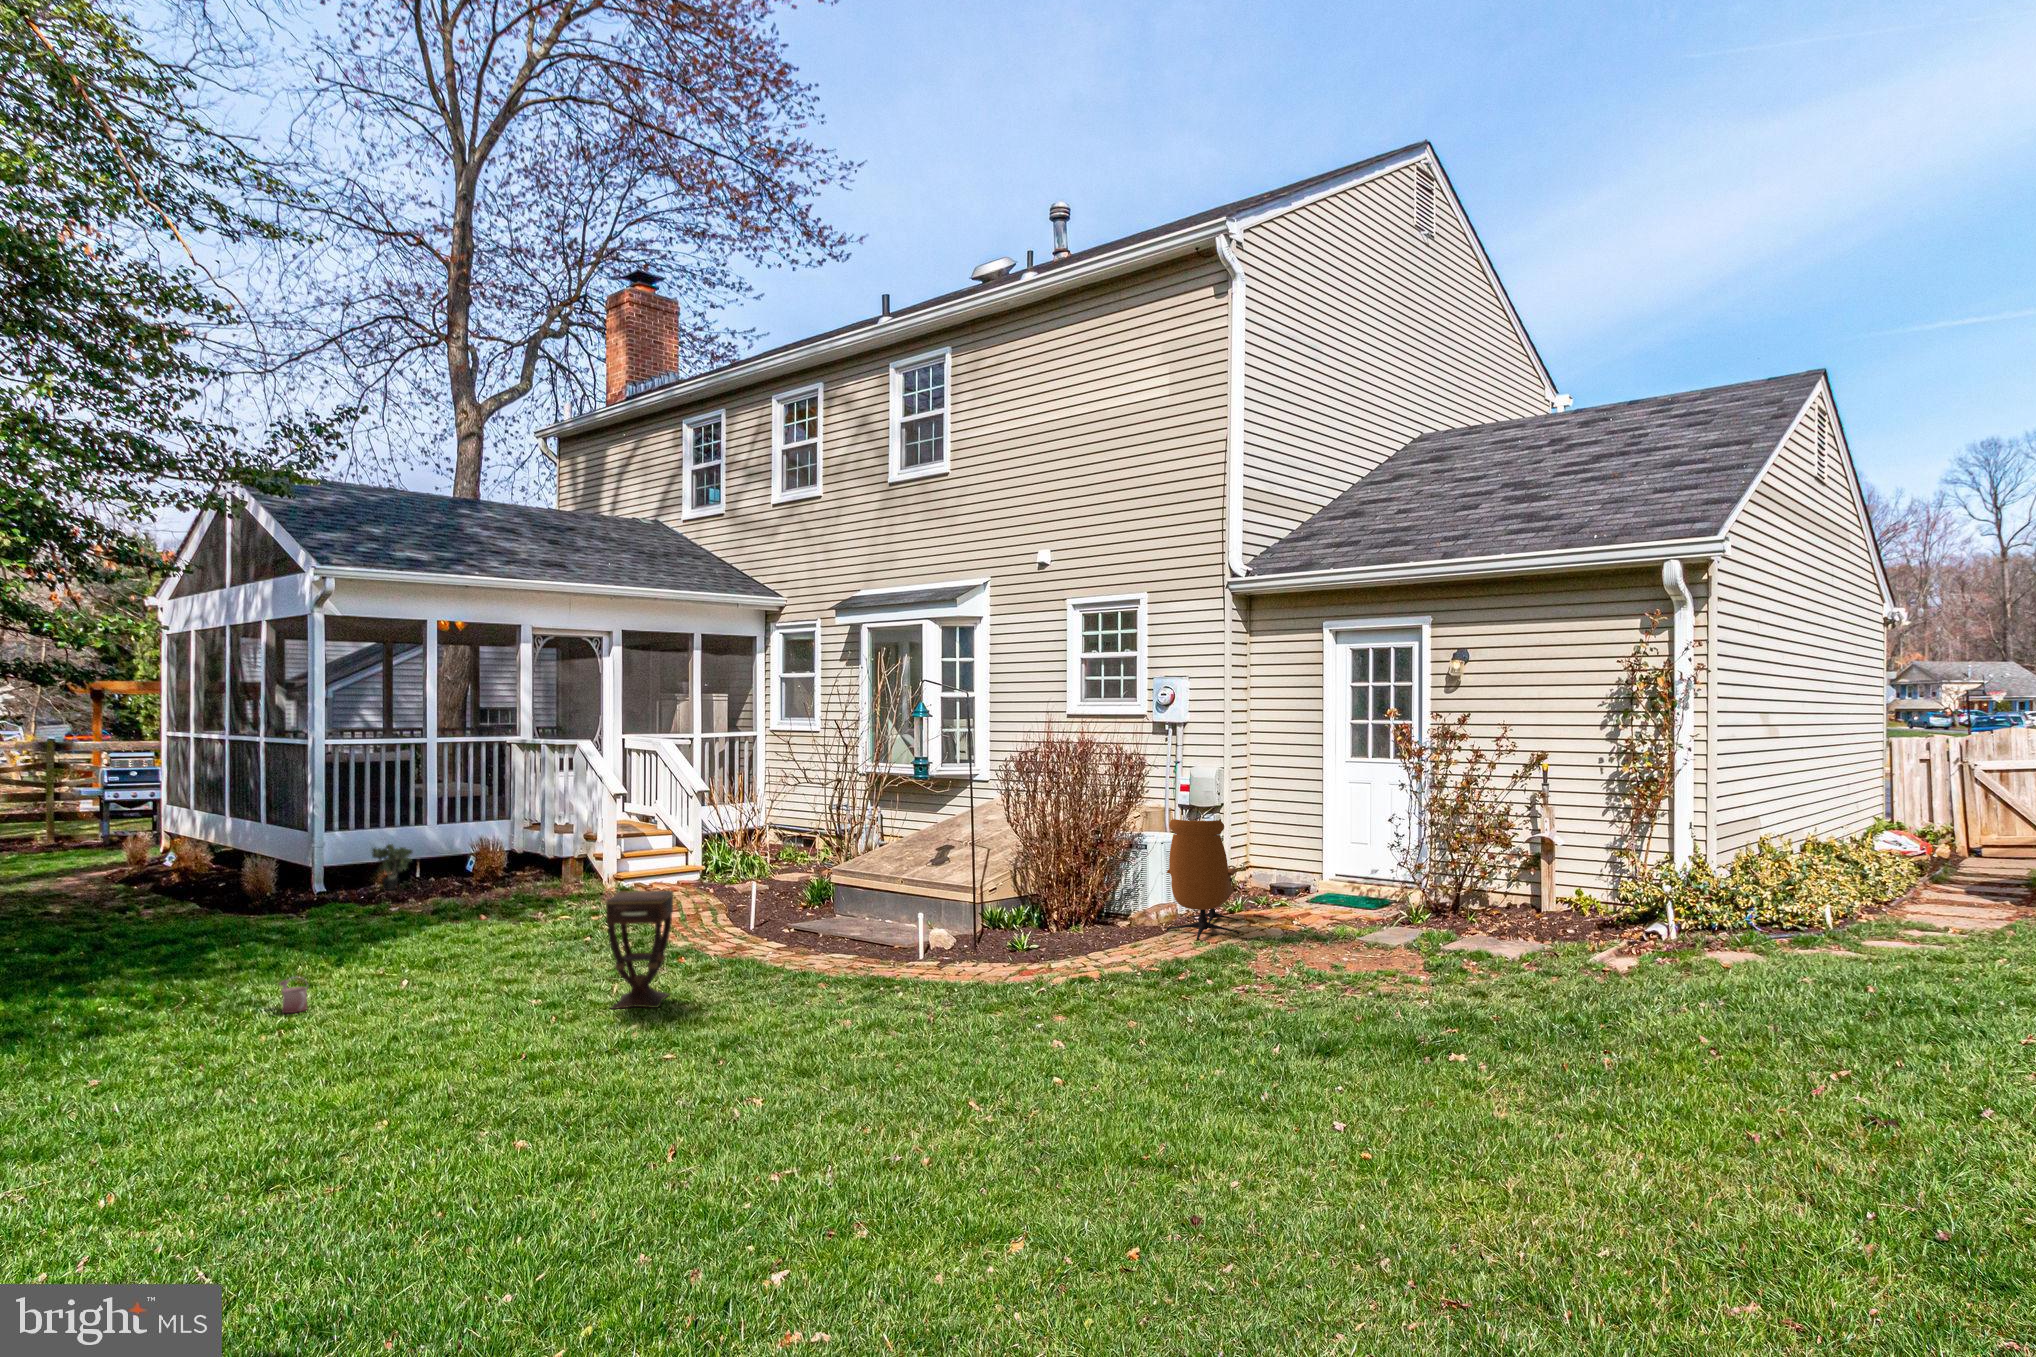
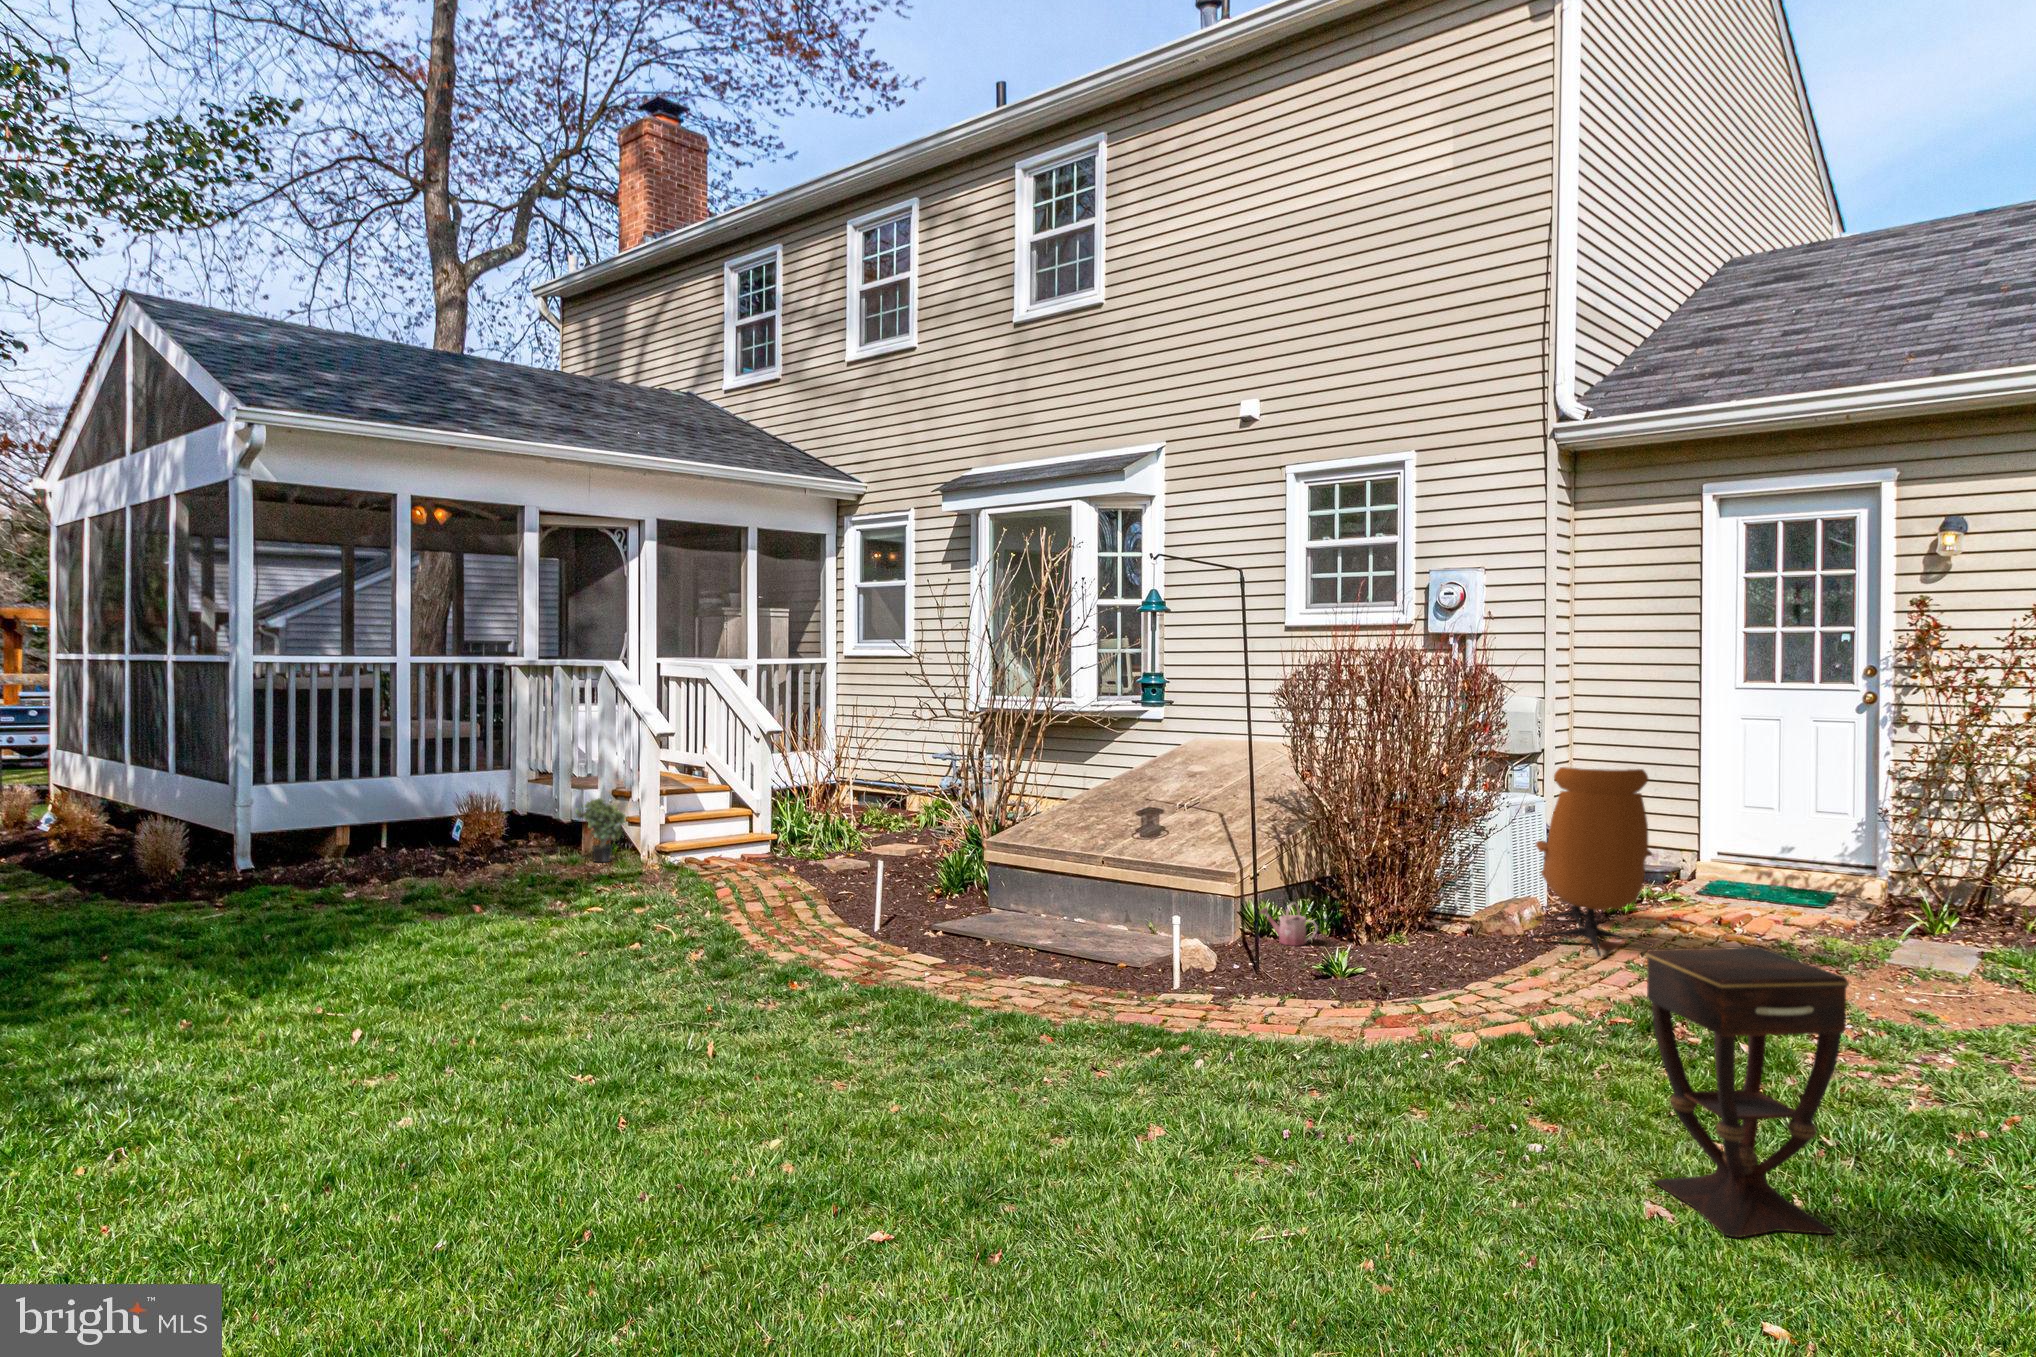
potted plant: present [372,844,413,890] -> present [575,798,626,862]
side table: present [606,891,673,1009] -> present [1645,947,1849,1237]
watering can: present [279,979,308,1013] -> present [1260,903,1318,946]

